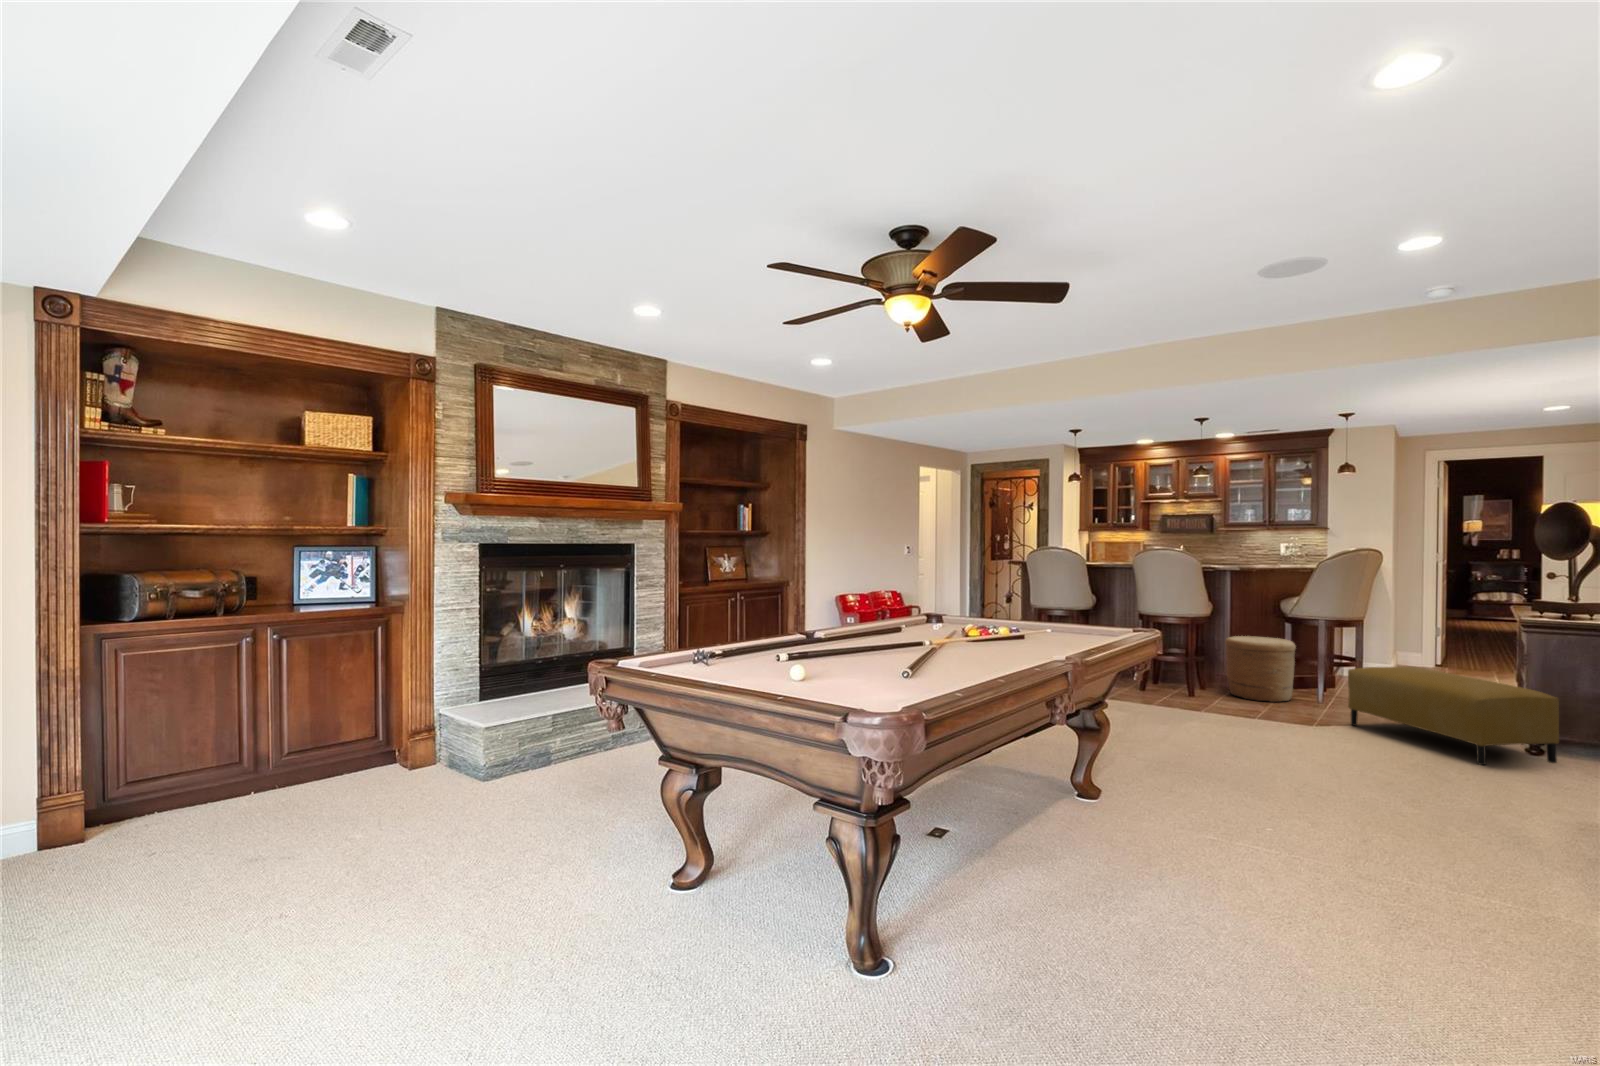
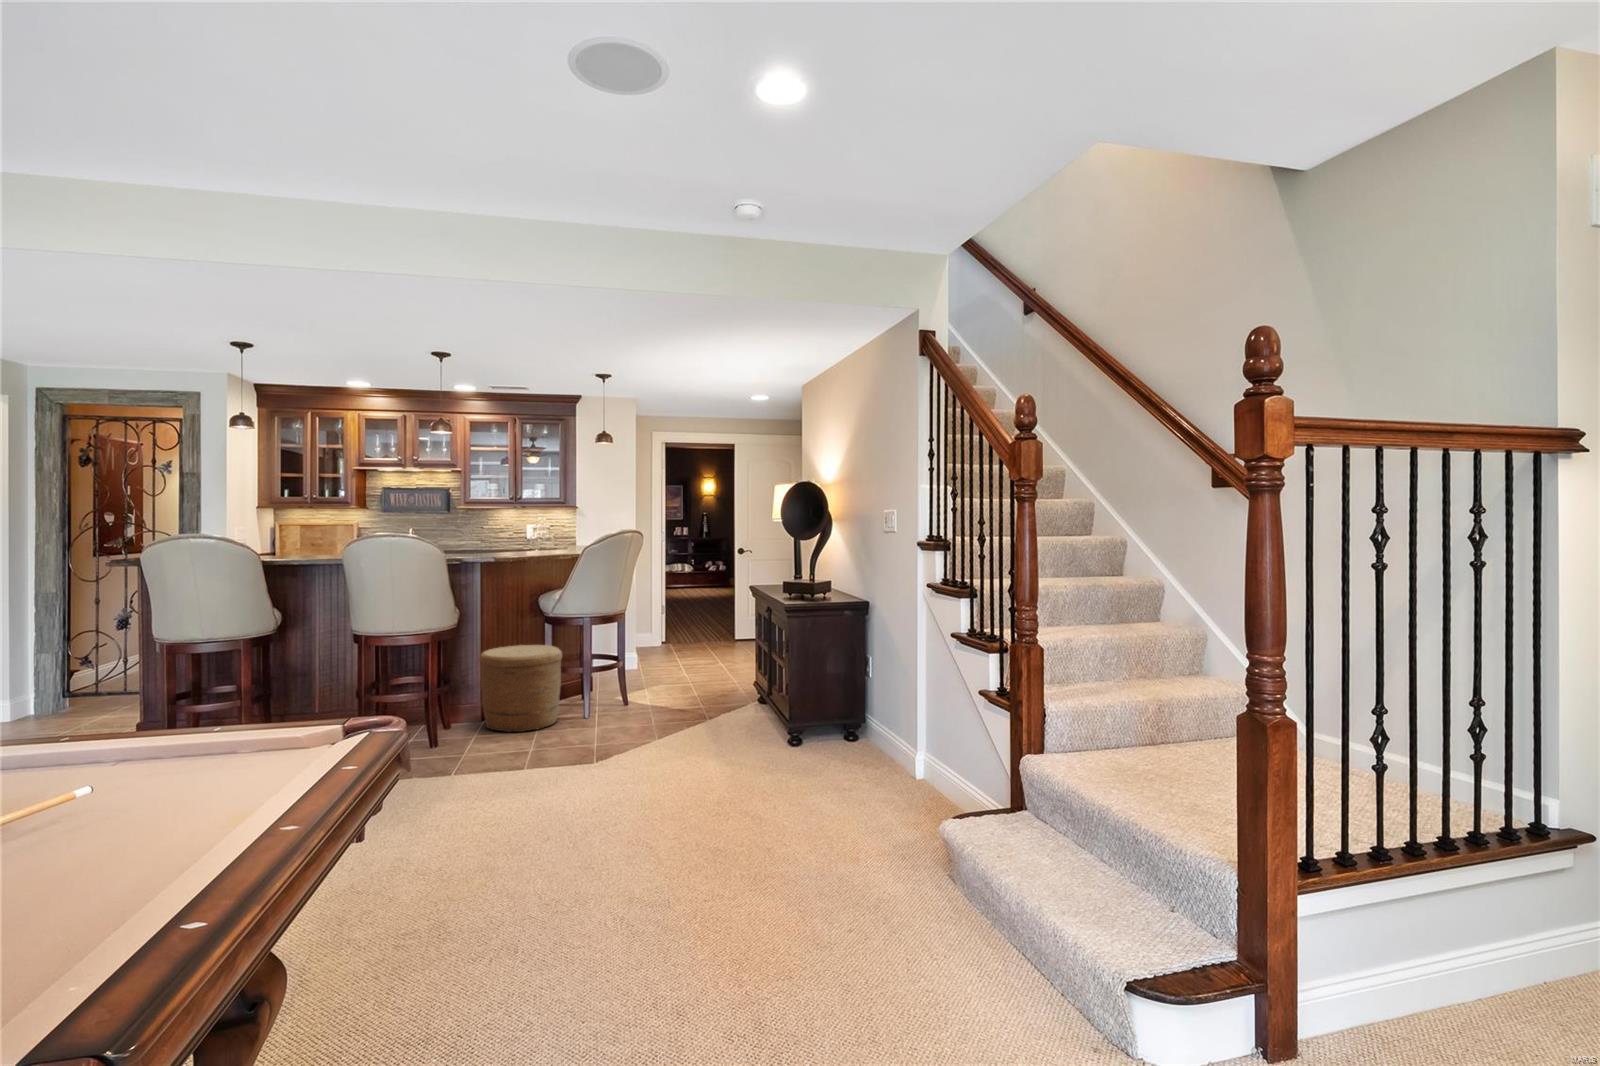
ottoman: present [1348,667,1559,765] -> none [628,664,812,773]

